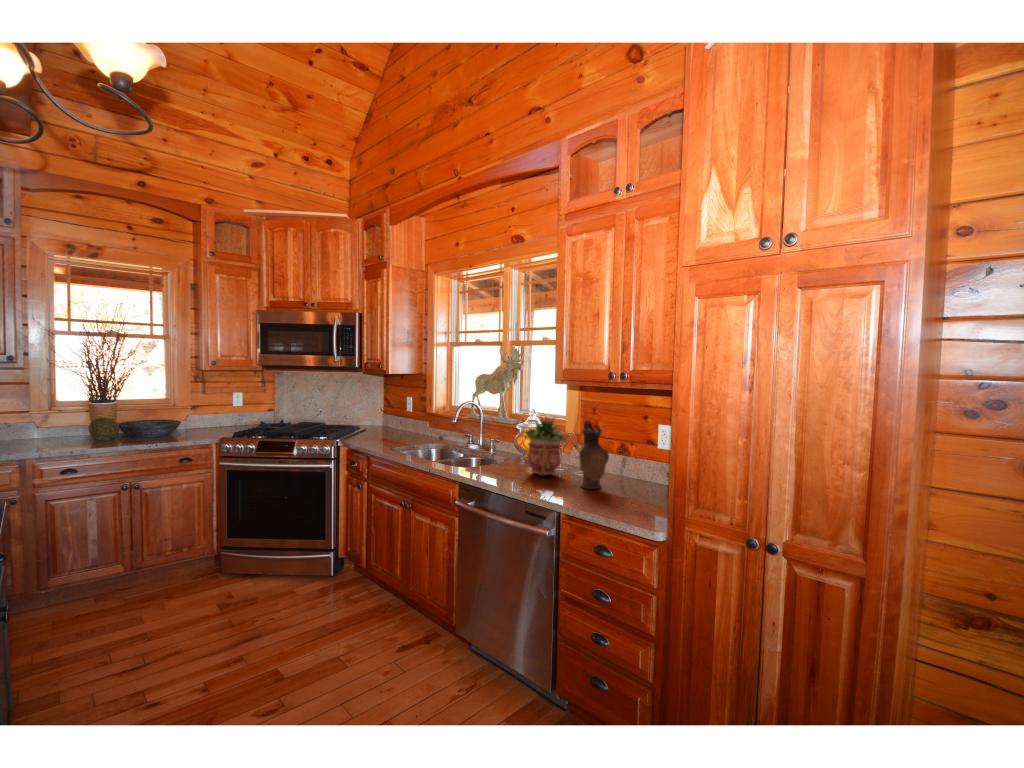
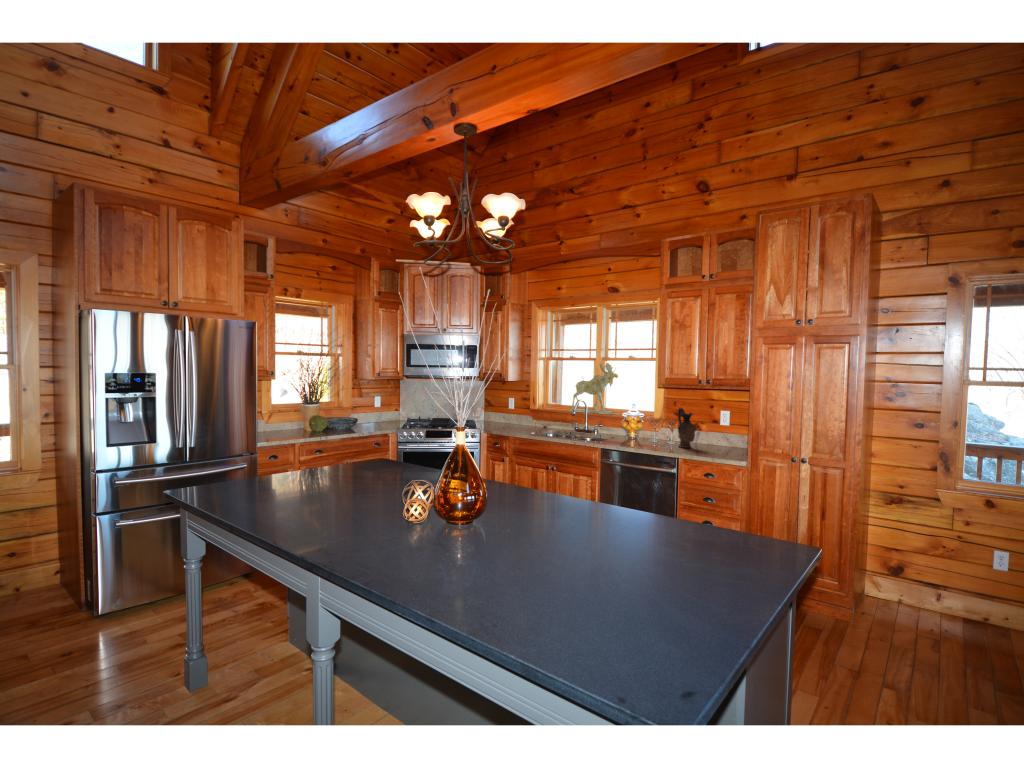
potted plant: present [522,418,567,475] -> none [634,406,666,443]

